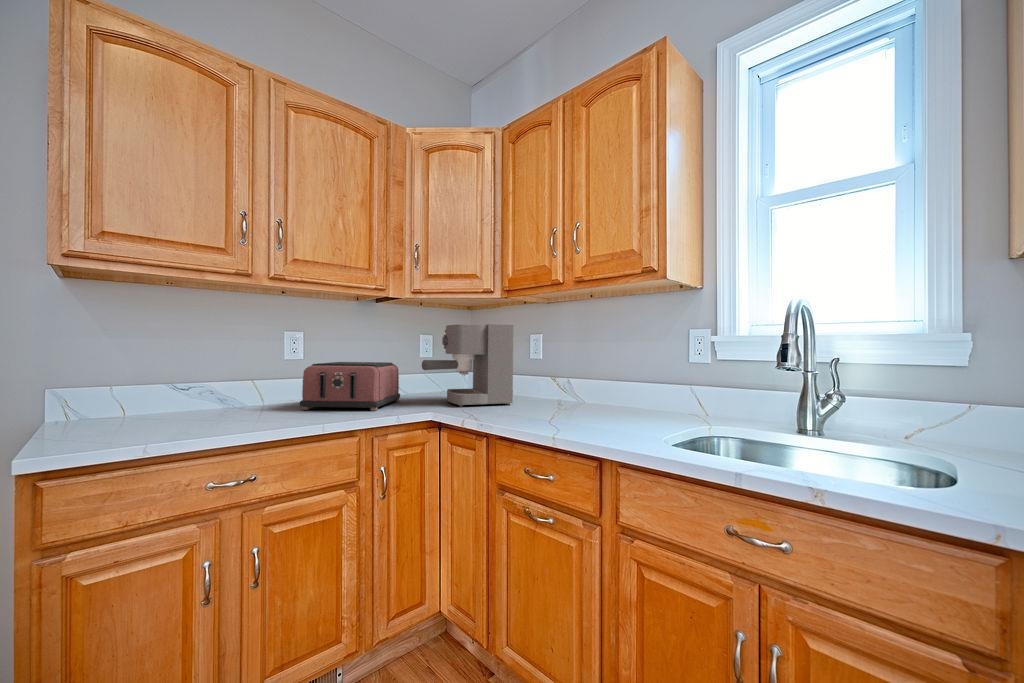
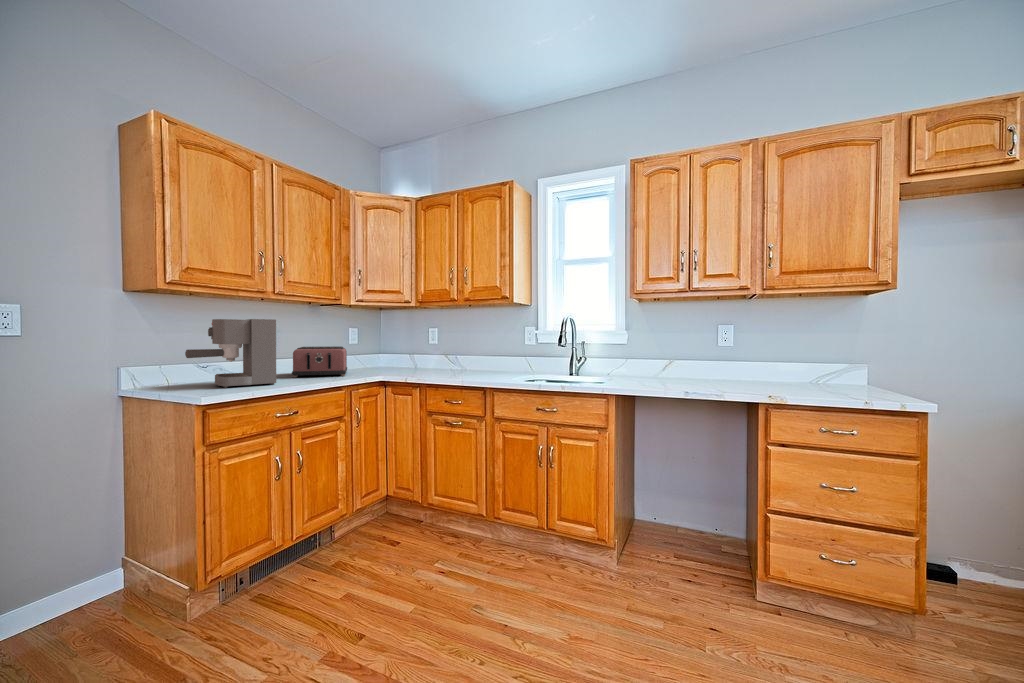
coffee maker: present [422,324,513,407] -> present [185,319,276,388]

